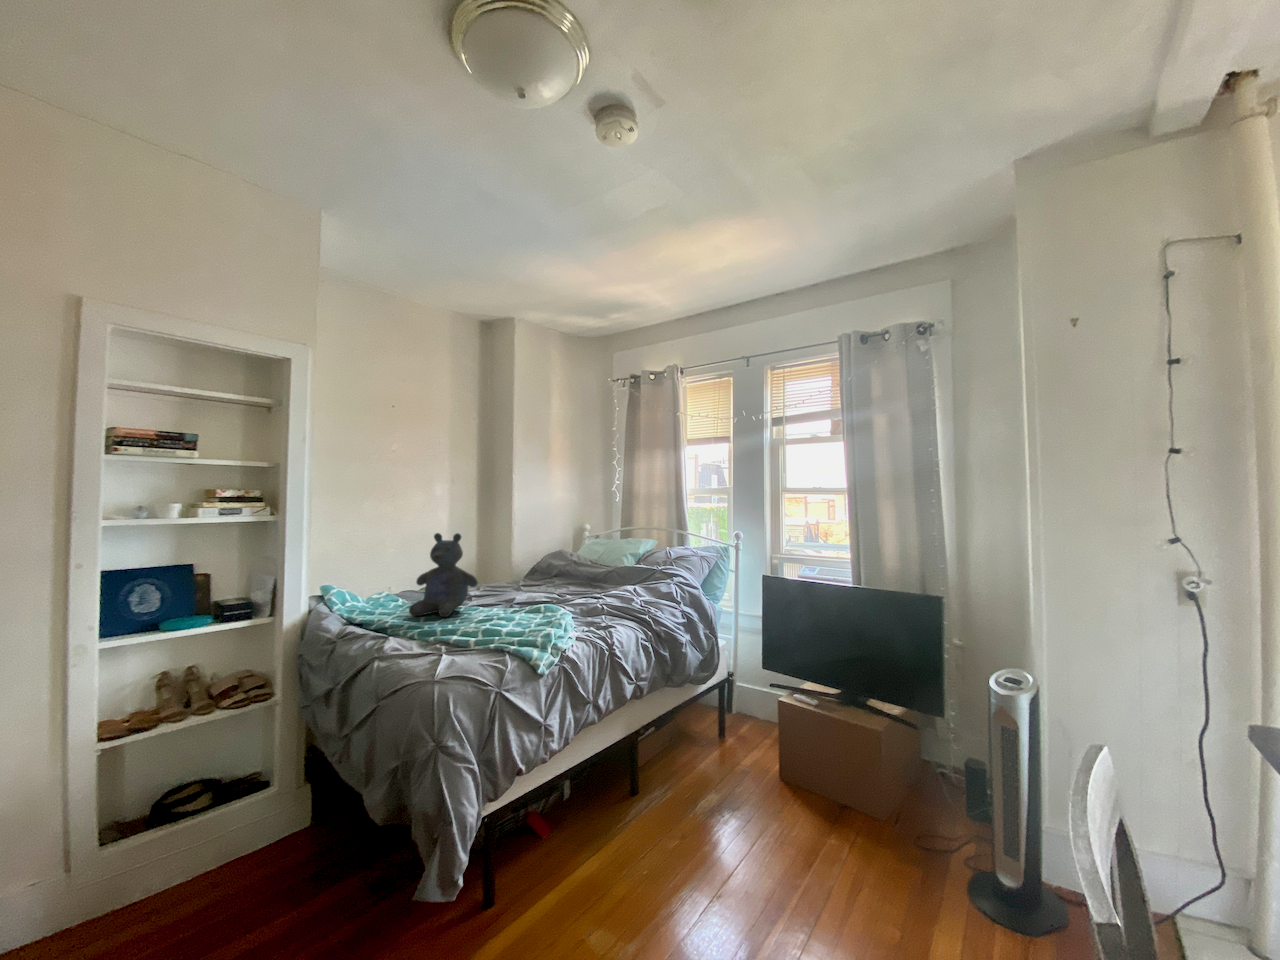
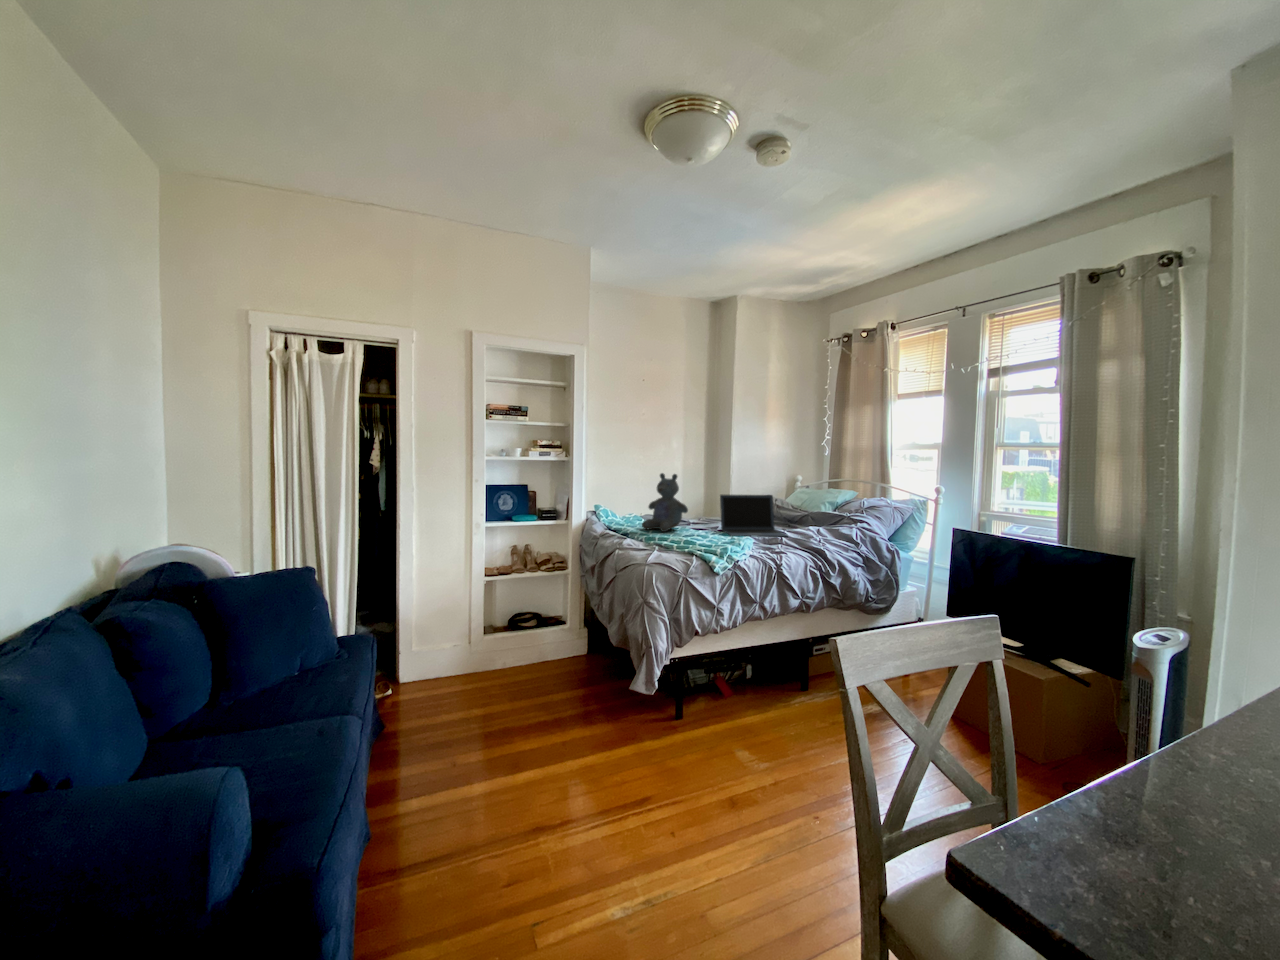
laptop: none [516,553,606,613] -> present [720,495,788,537]

